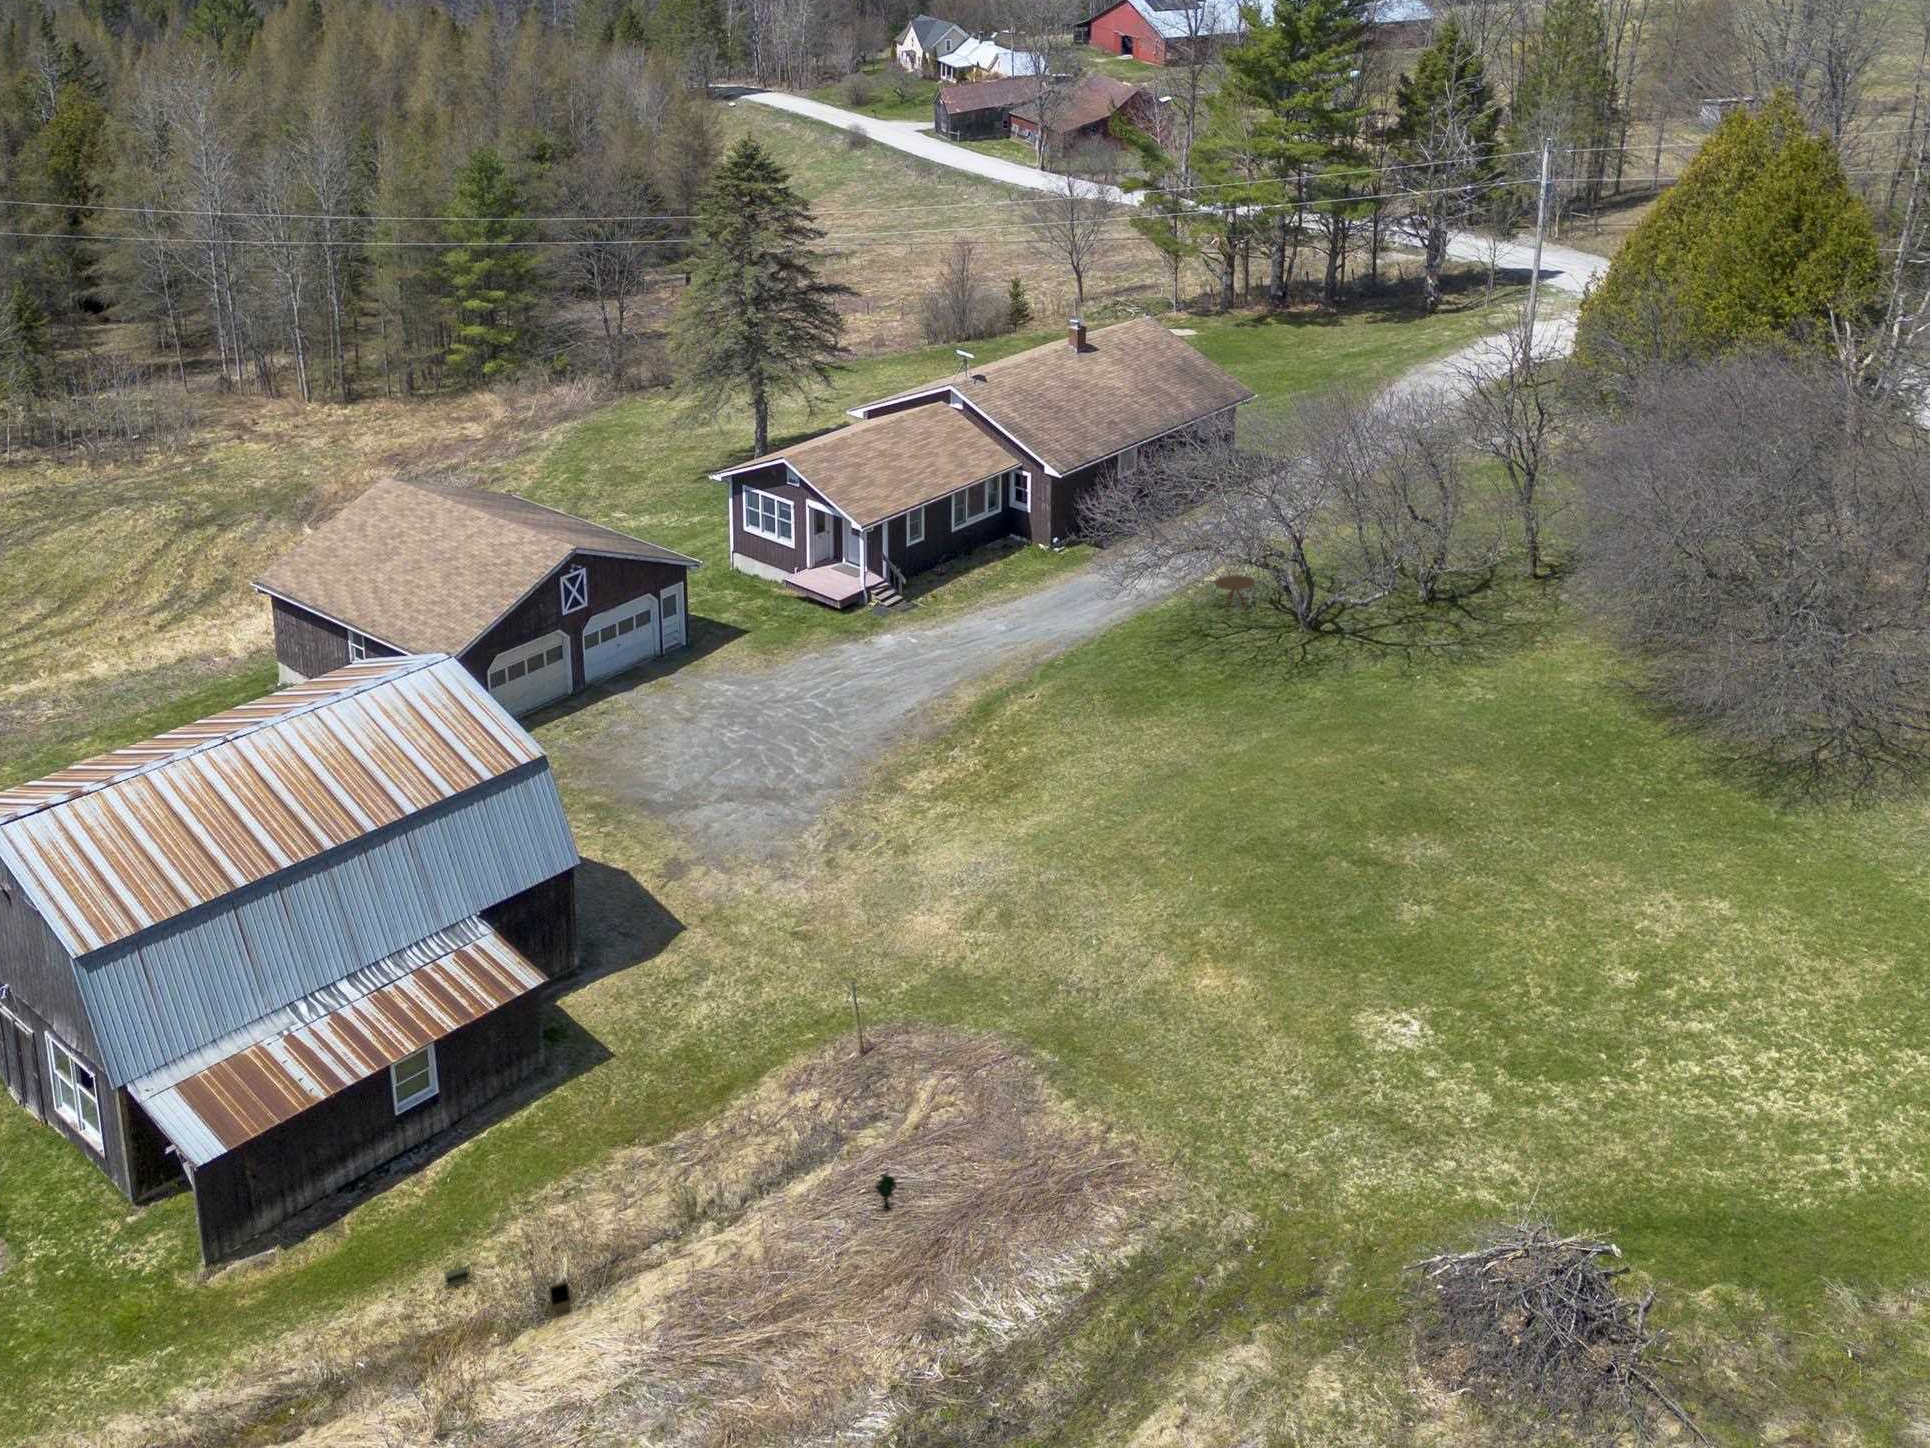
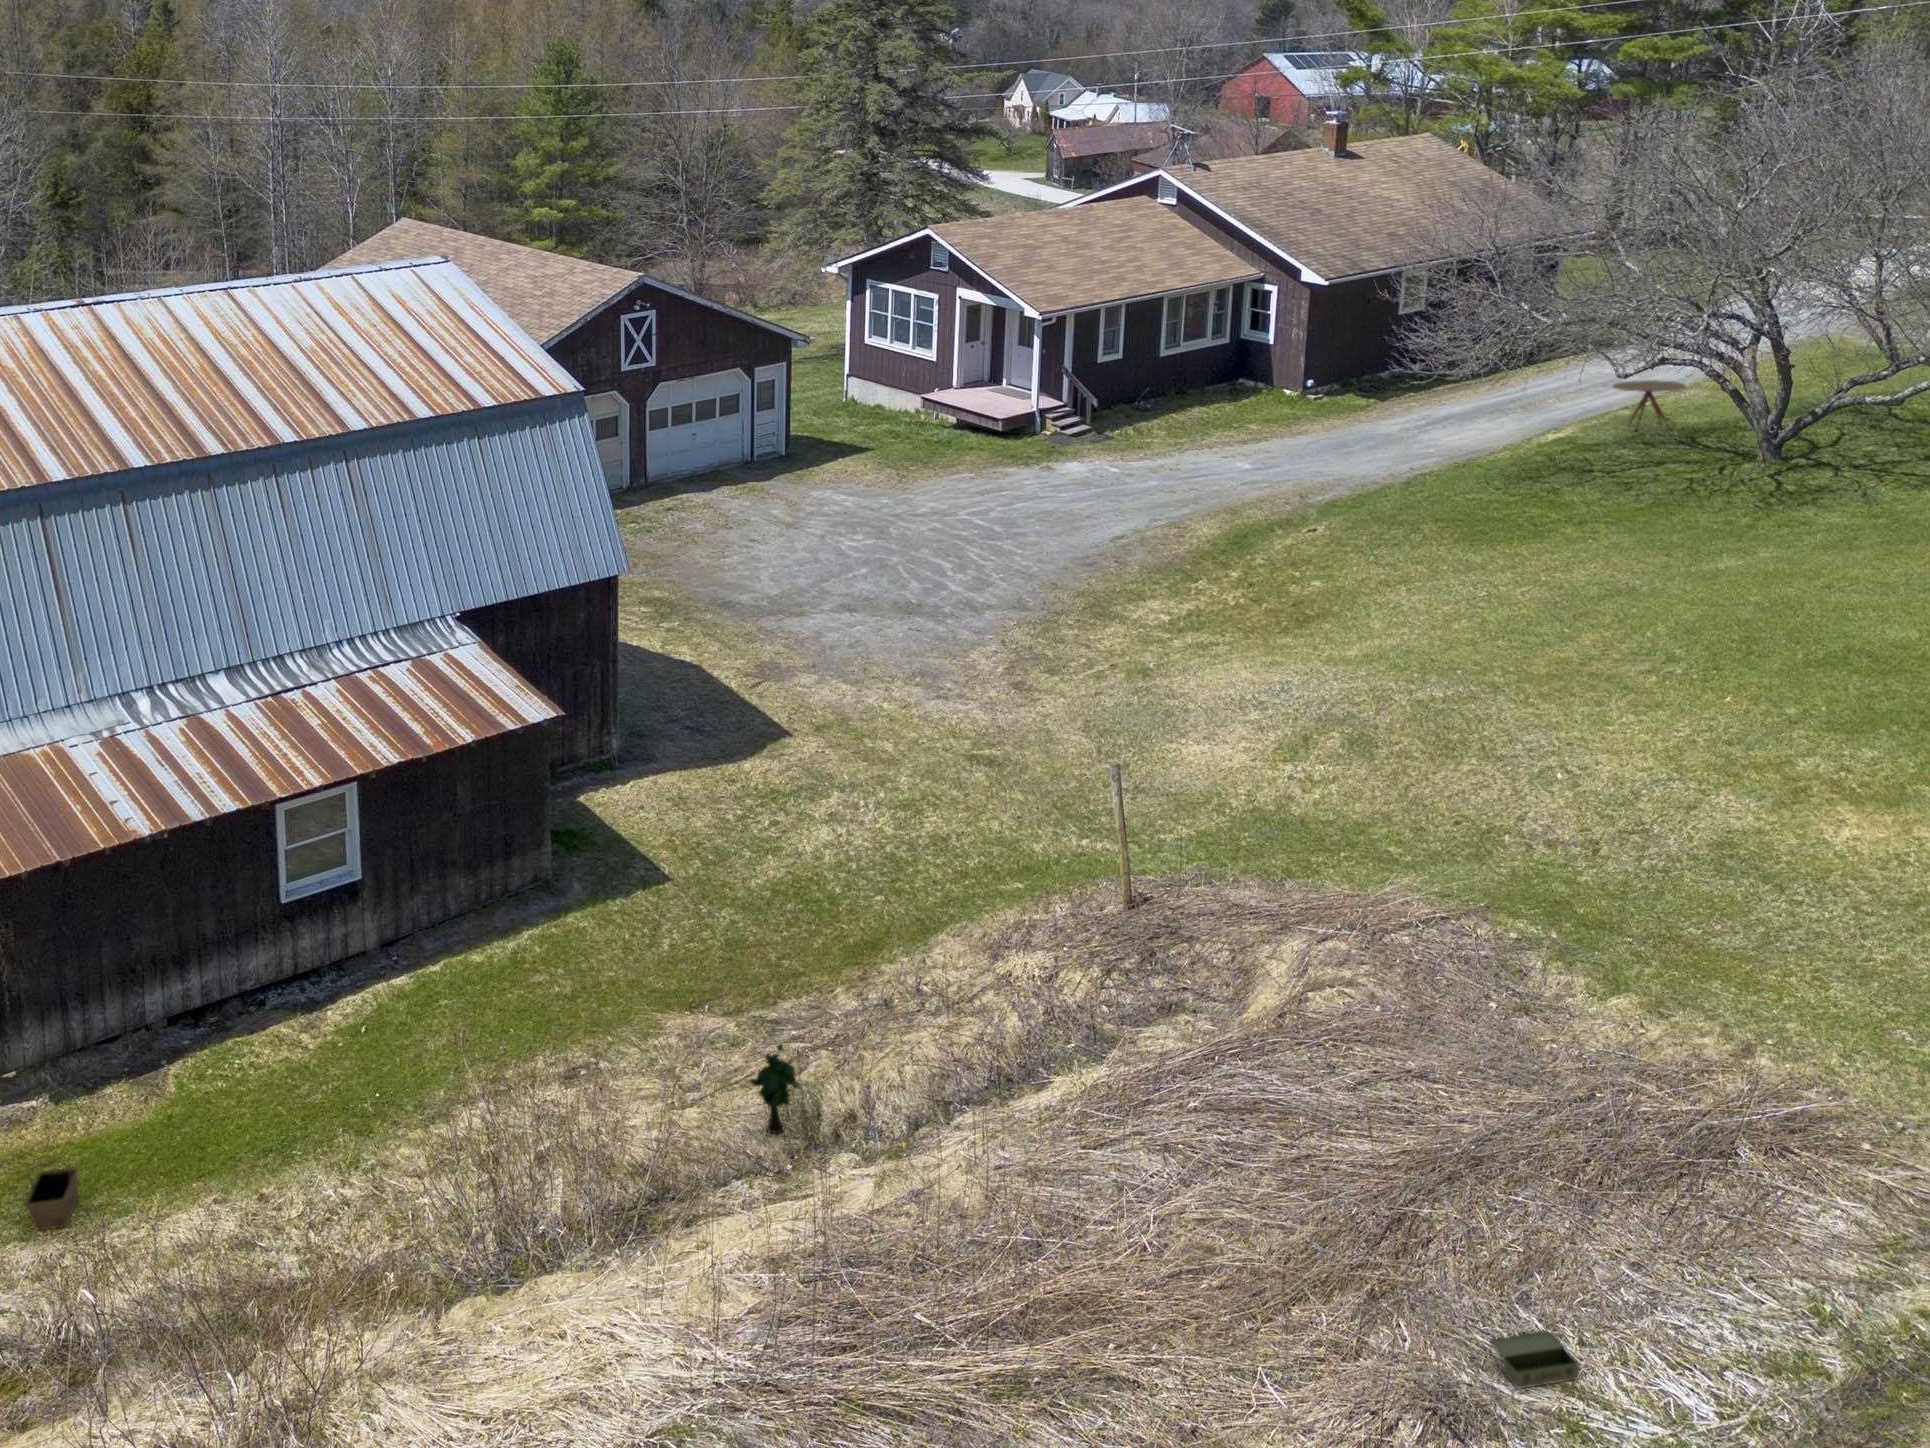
decorative plant: present [875,1170,897,1210] -> present [750,1045,799,1133]
toolbox: present [445,1266,469,1288] -> present [1490,1331,1579,1389]
basket: present [549,1282,571,1317] -> present [25,1162,78,1230]

